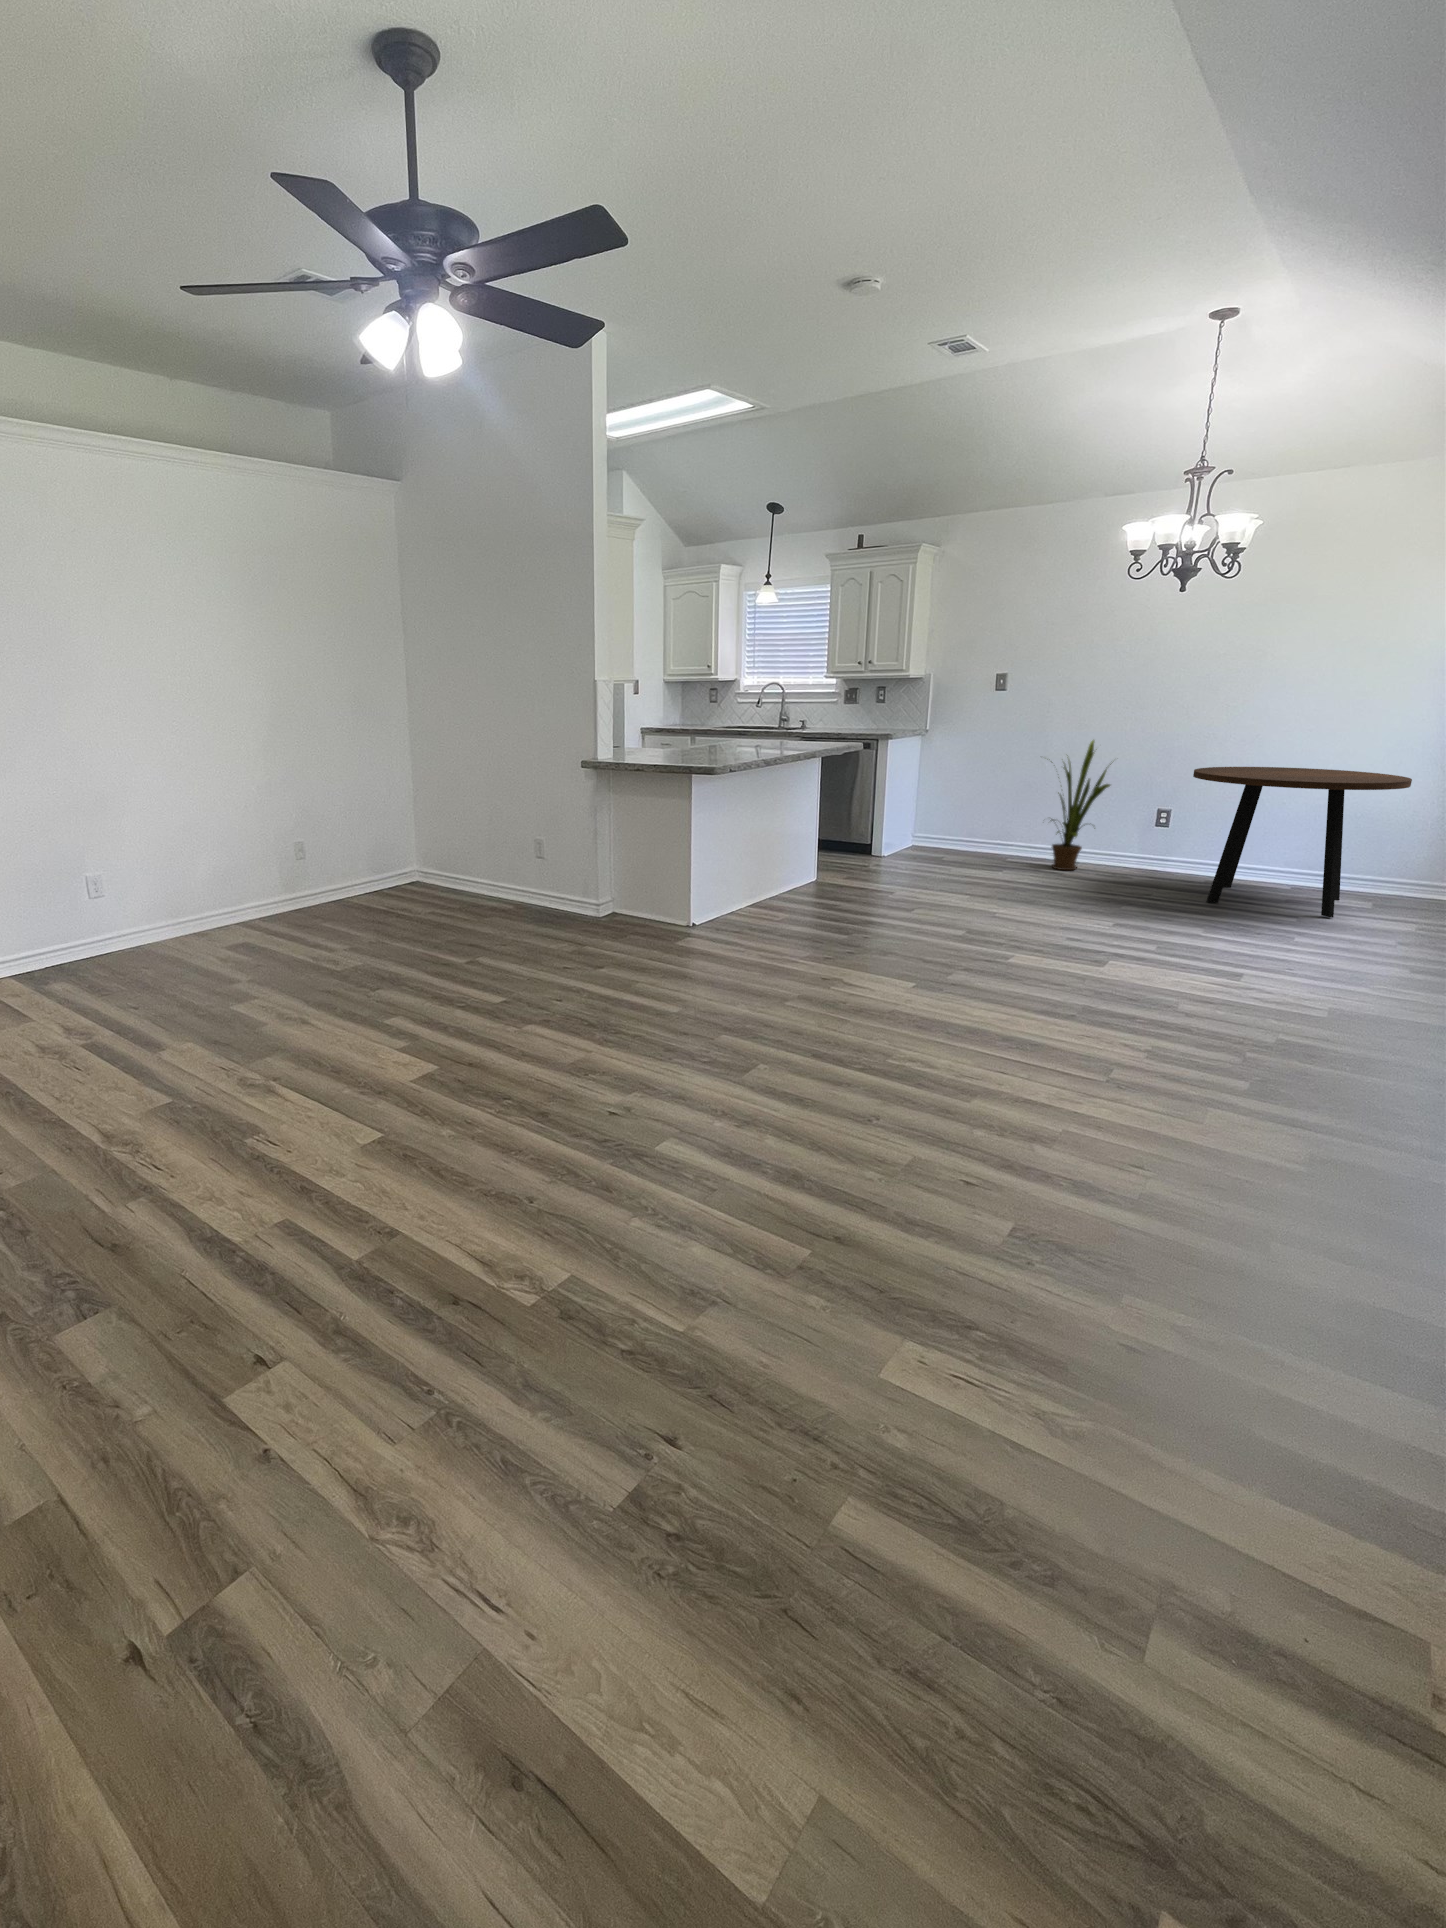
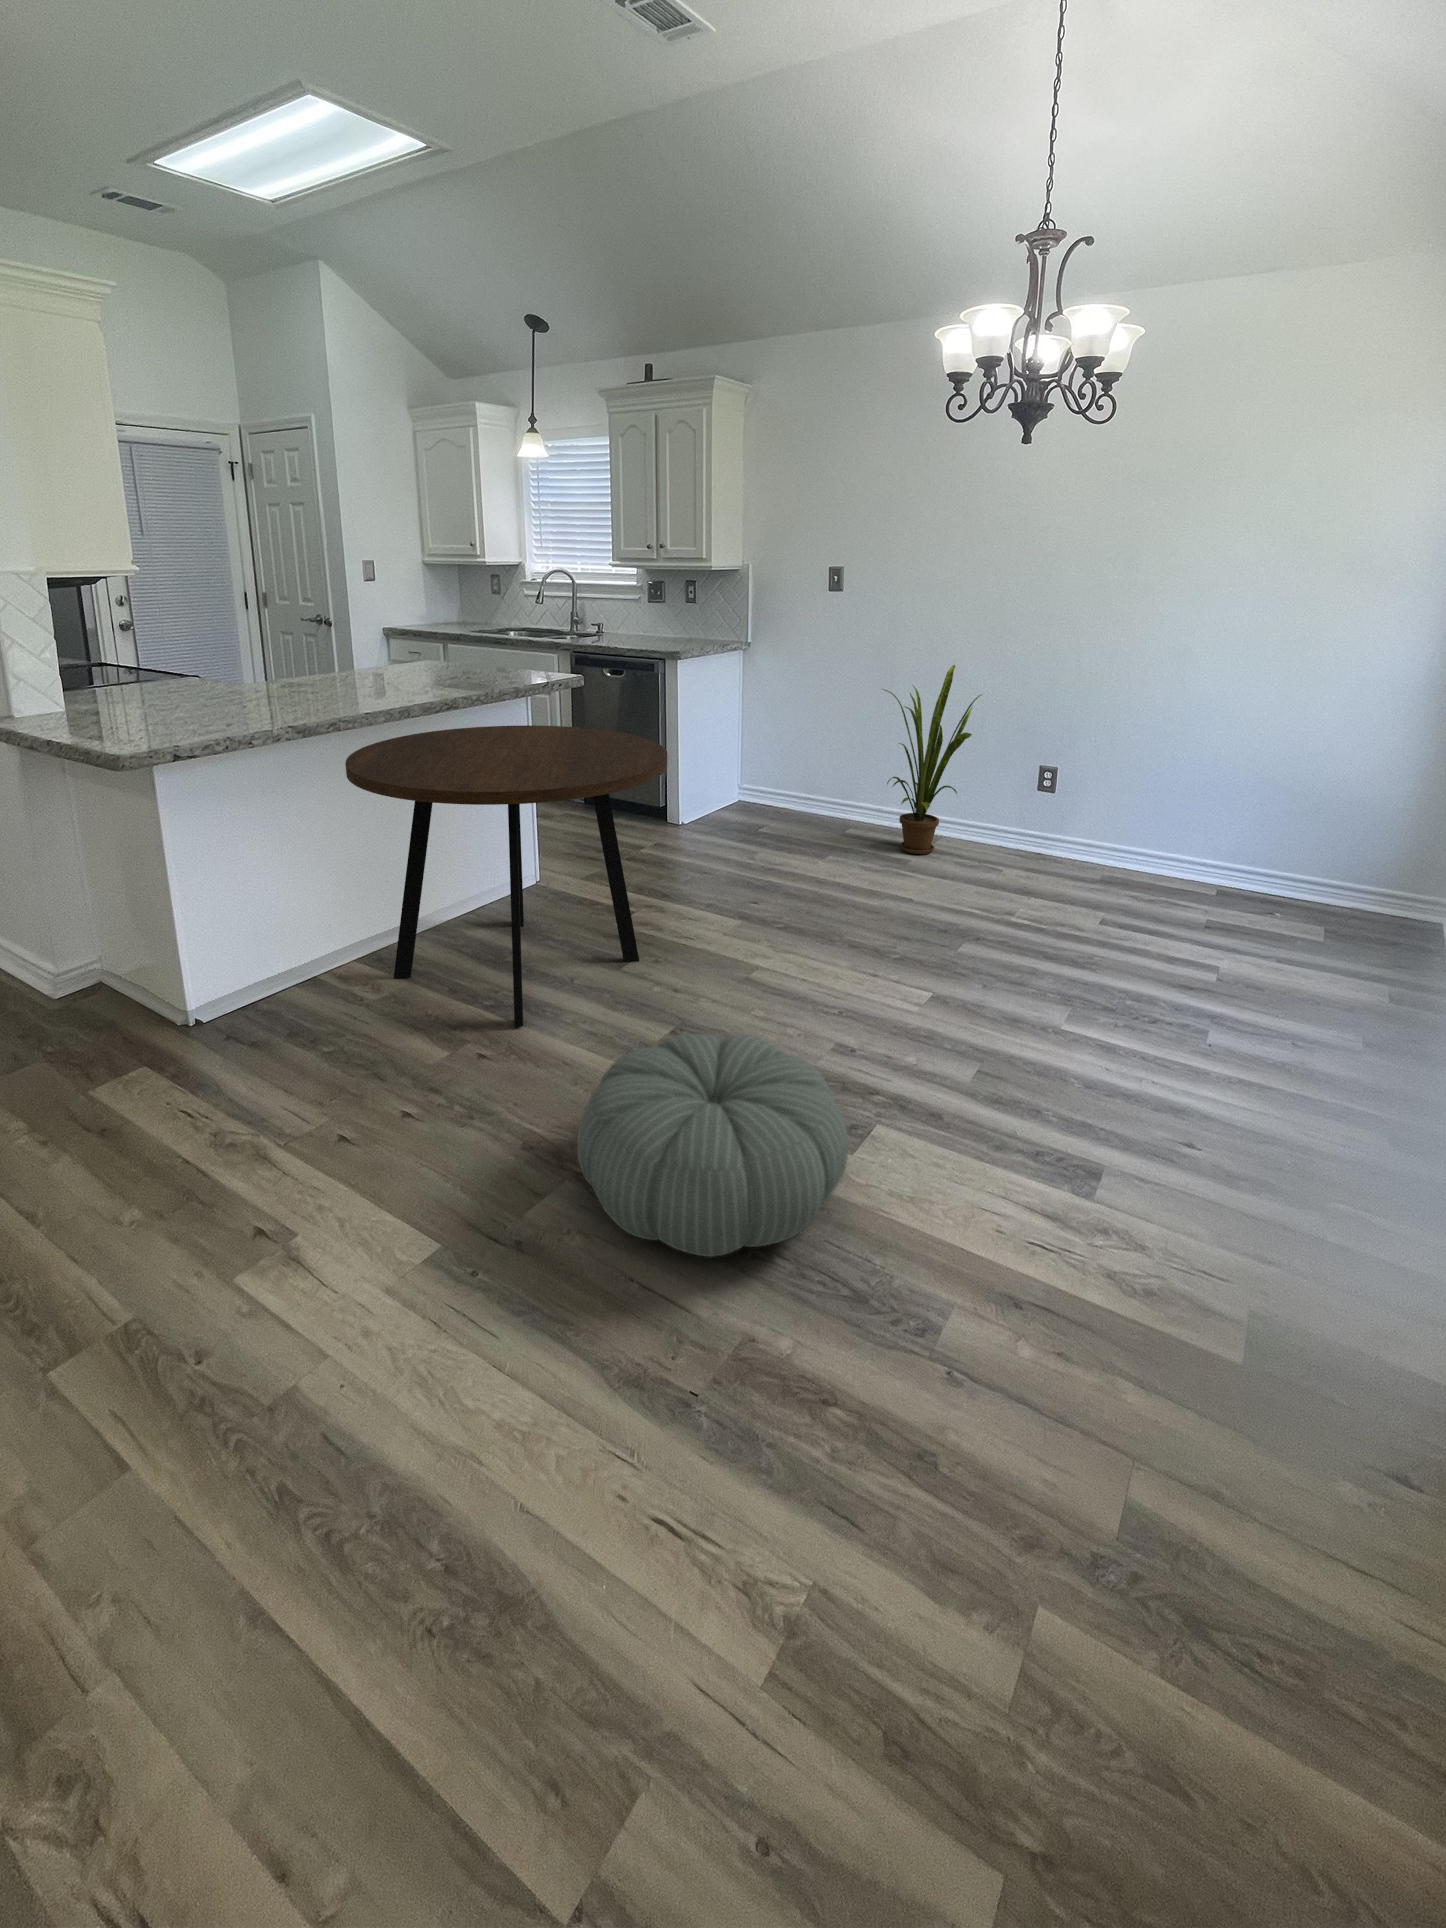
dining table: present [1193,767,1412,918] -> present [345,725,668,1027]
pouf: none [960,907,1104,983] -> present [577,1034,848,1257]

